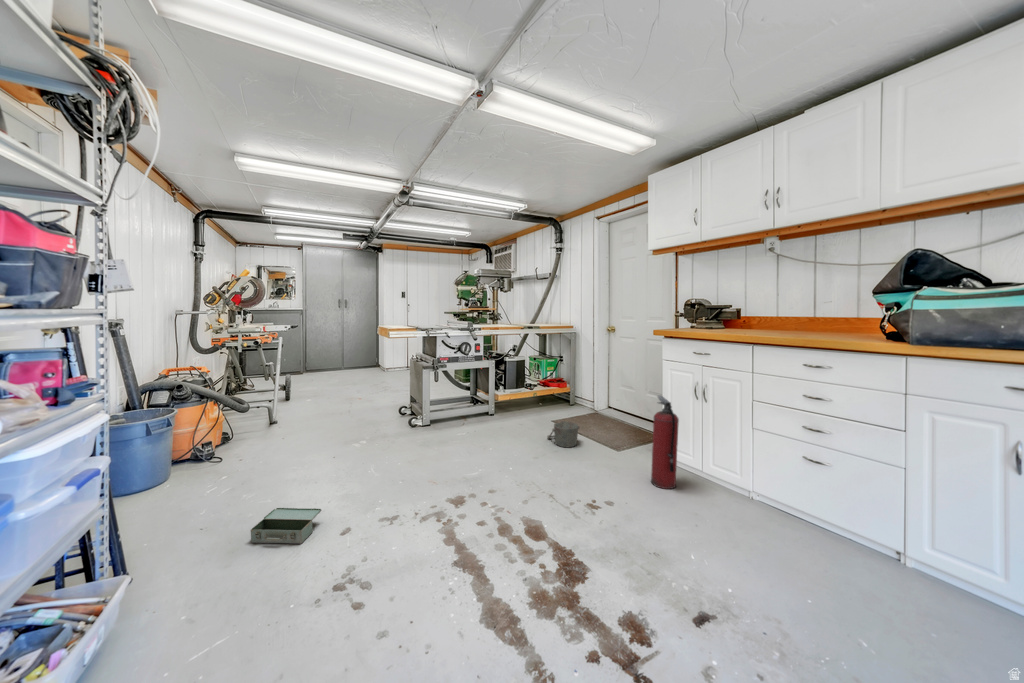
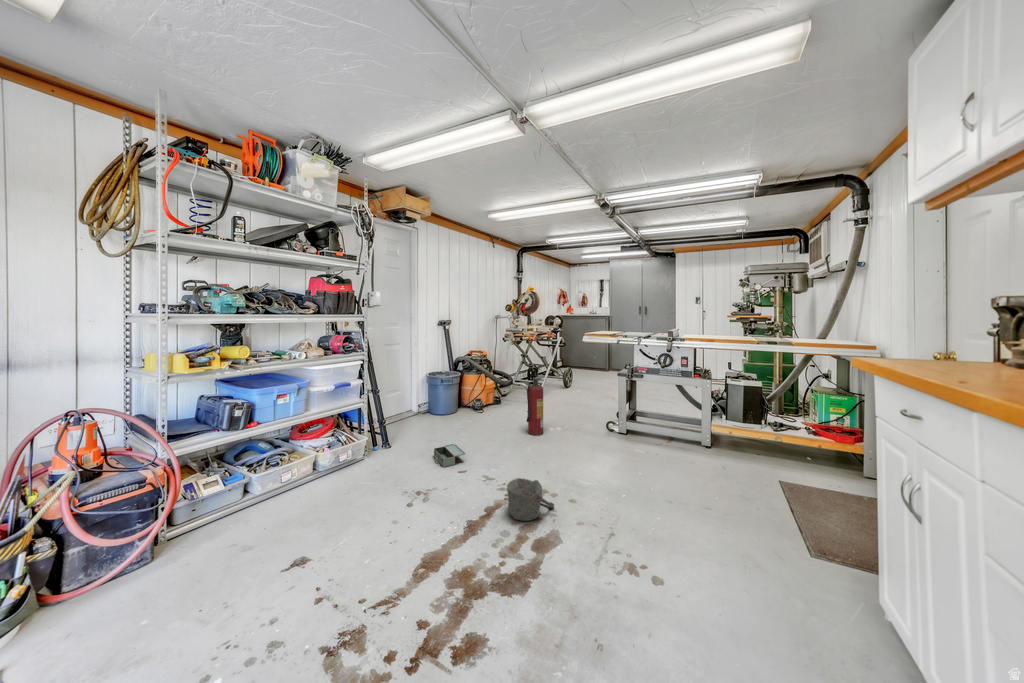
fire extinguisher: present [651,396,679,489] -> present [527,375,544,435]
bucket: present [547,421,579,448] -> present [507,478,554,521]

